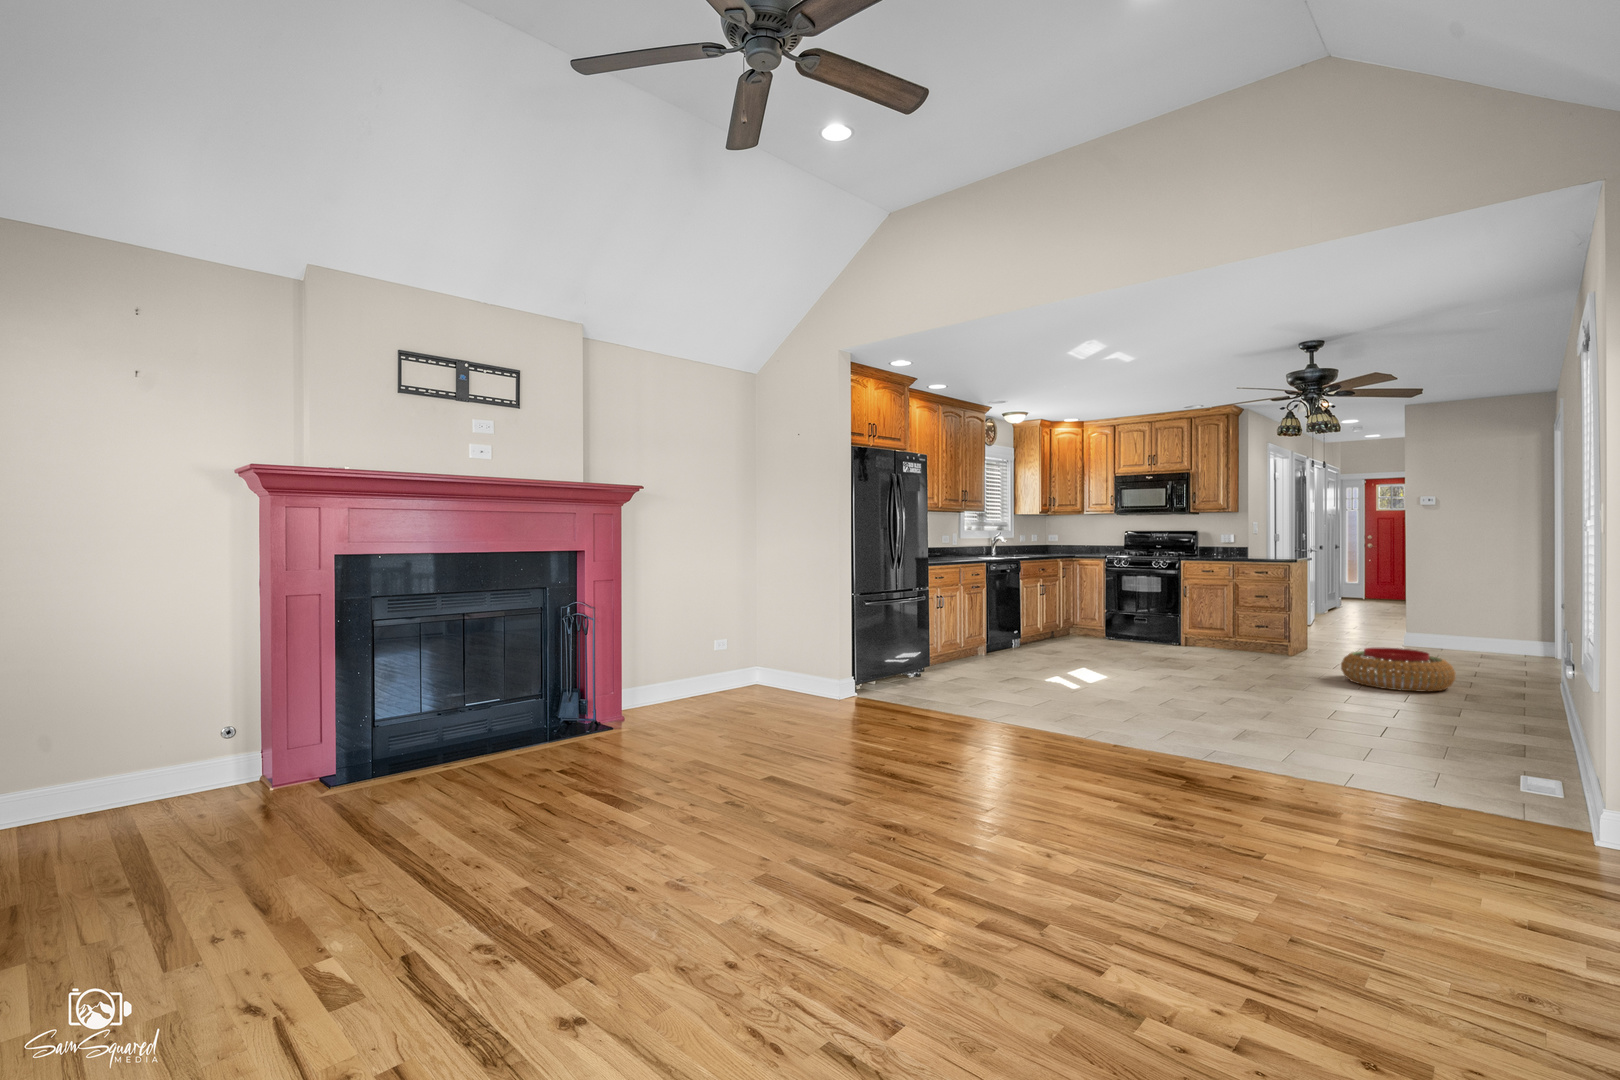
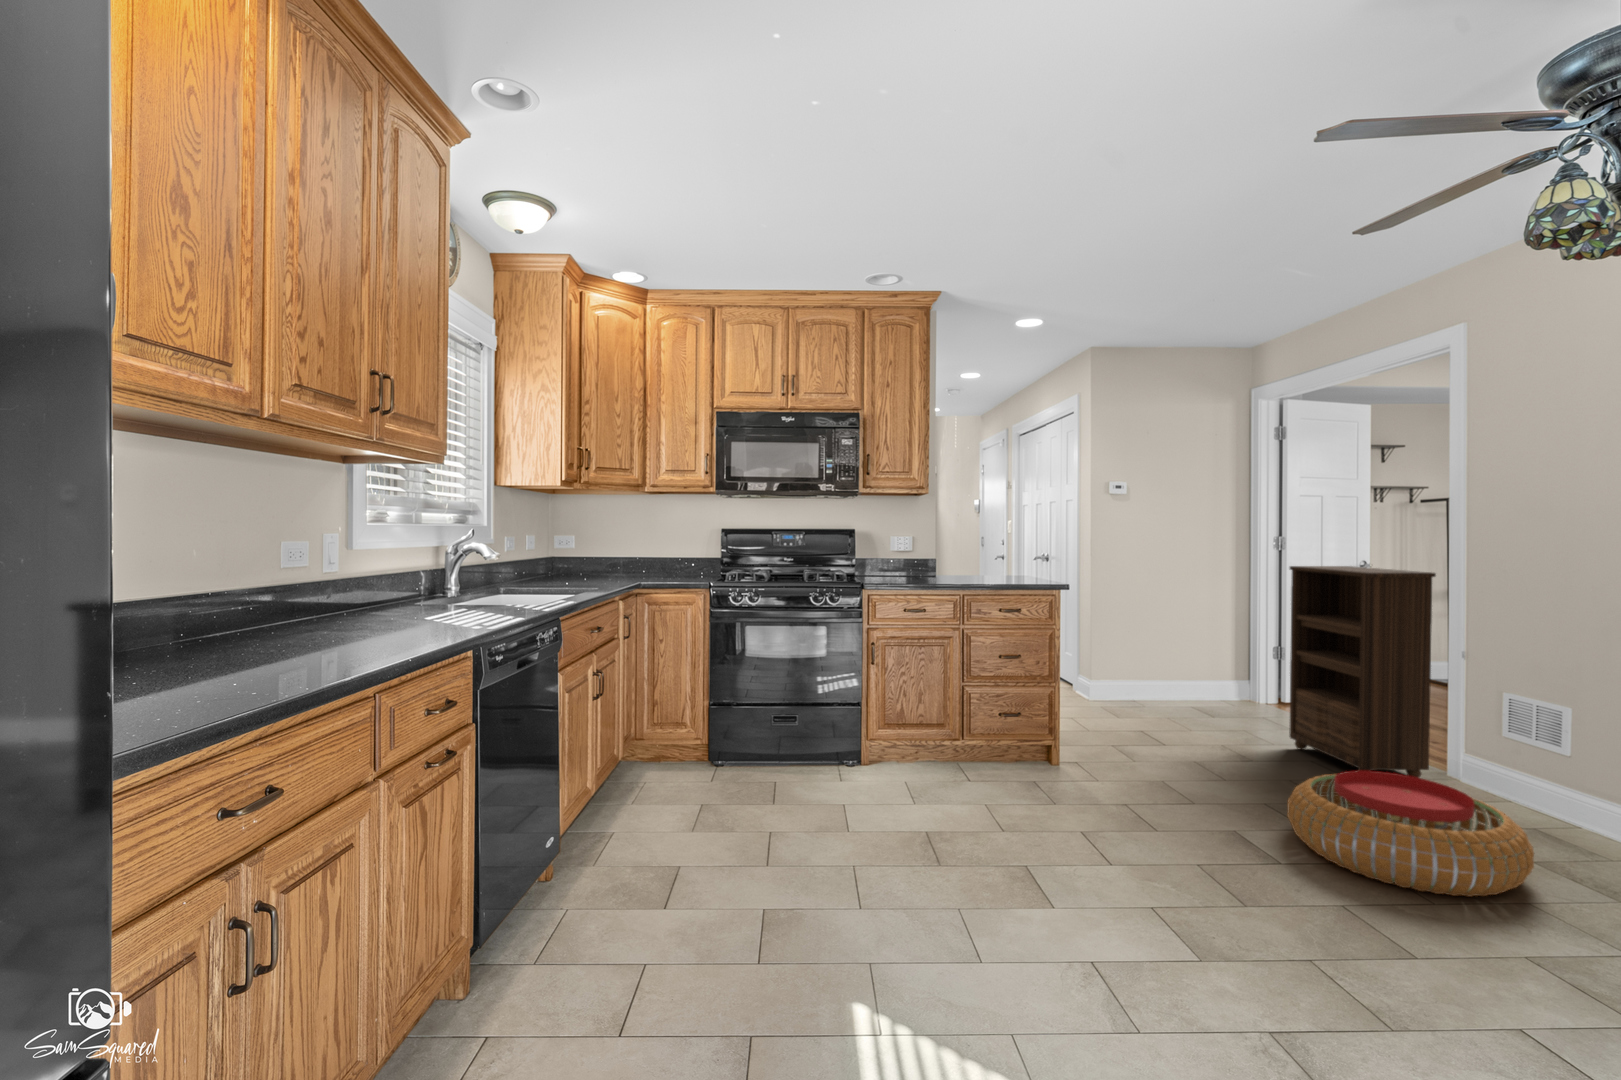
bookshelf: none [1479,552,1534,681] -> present [1289,566,1436,778]

